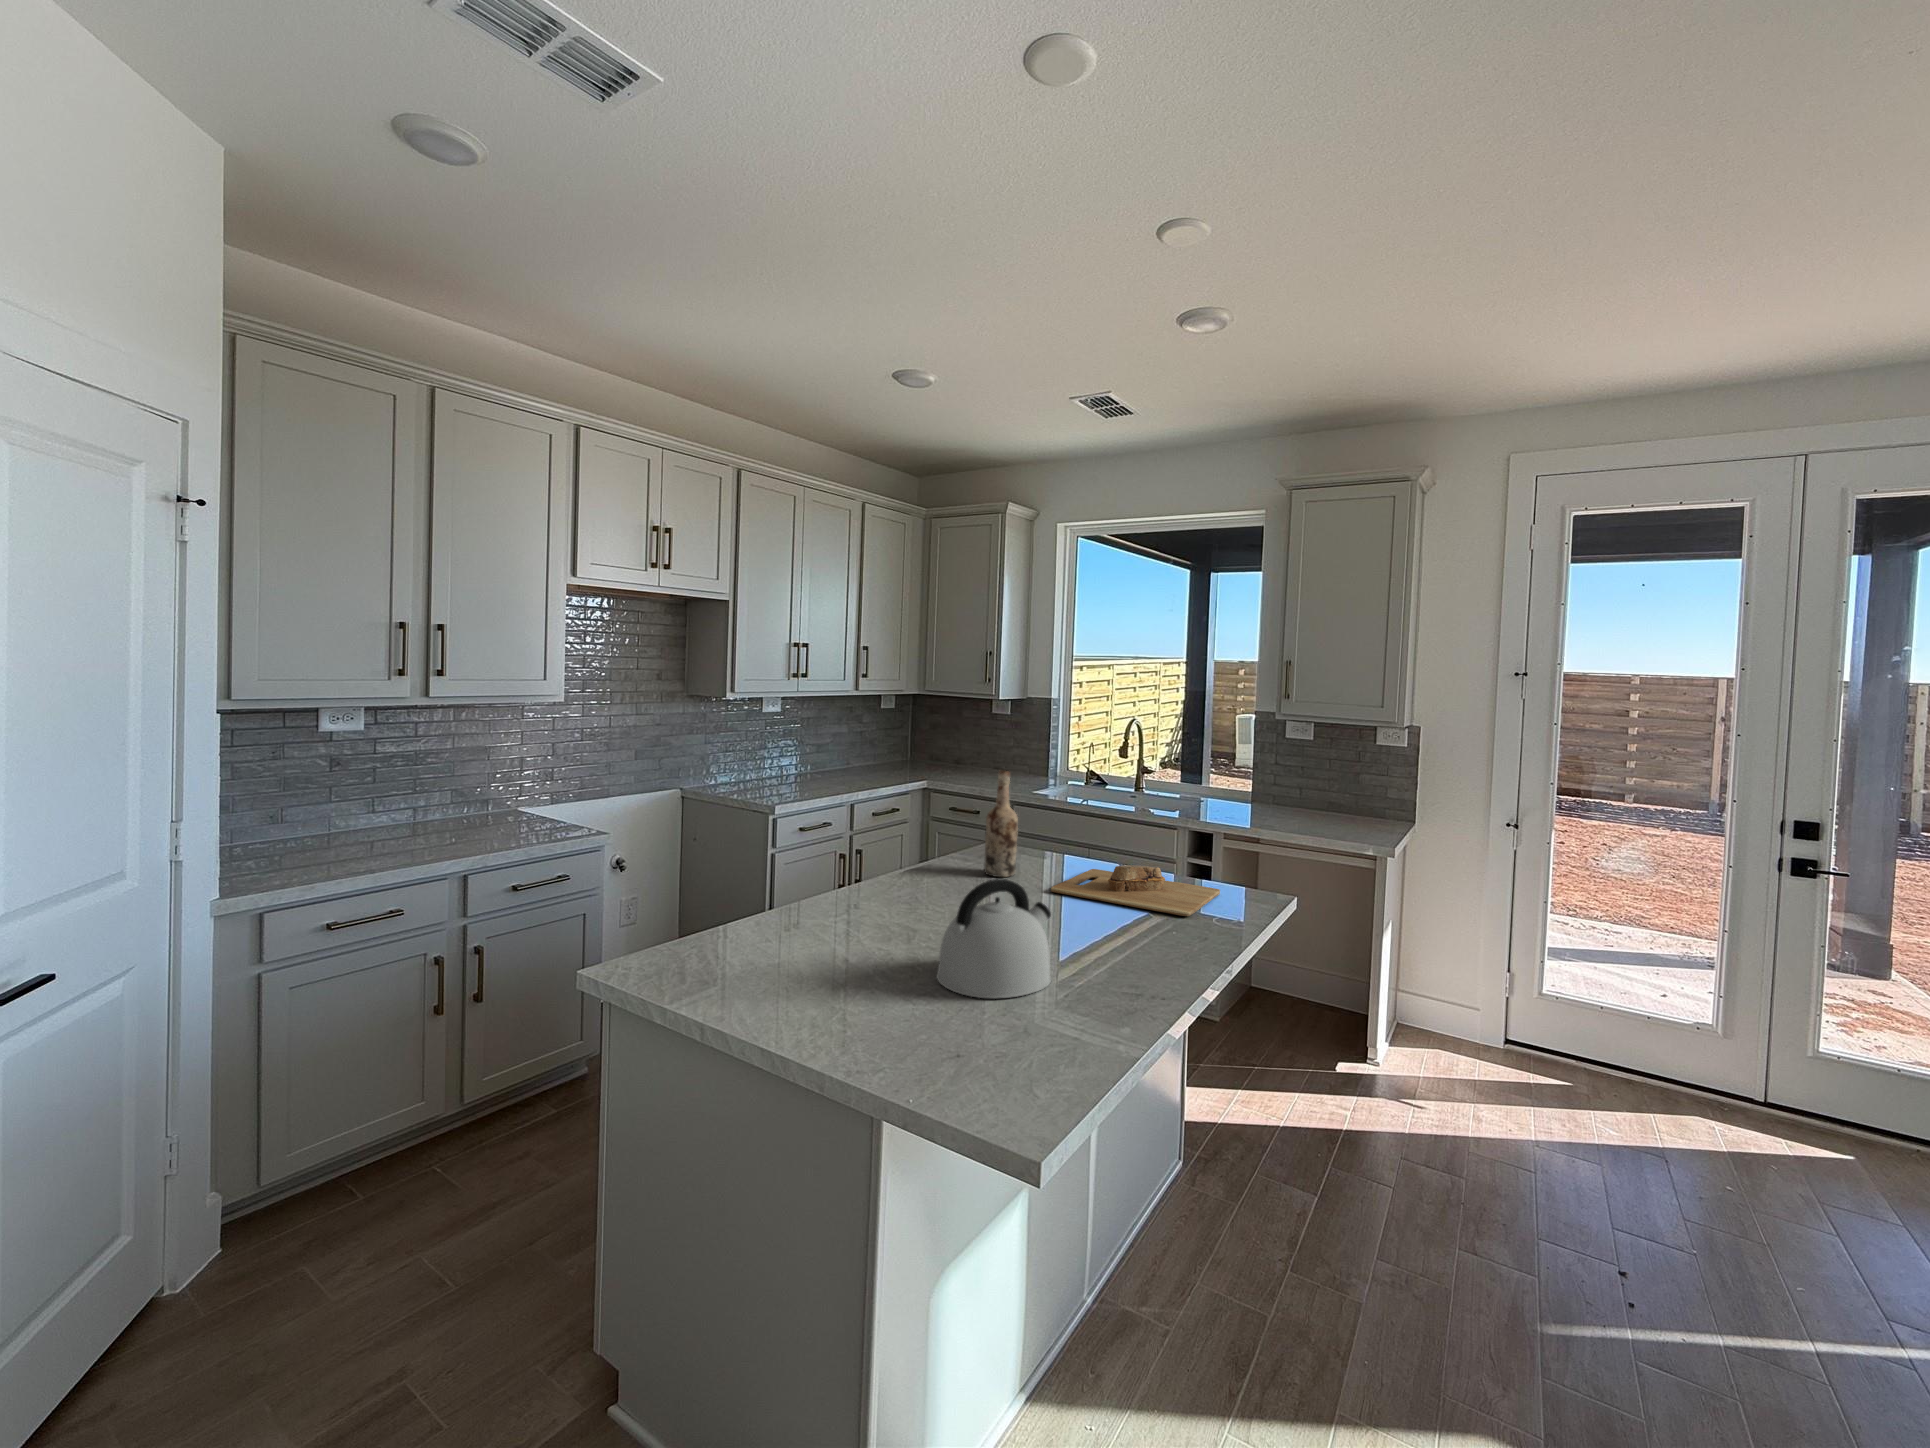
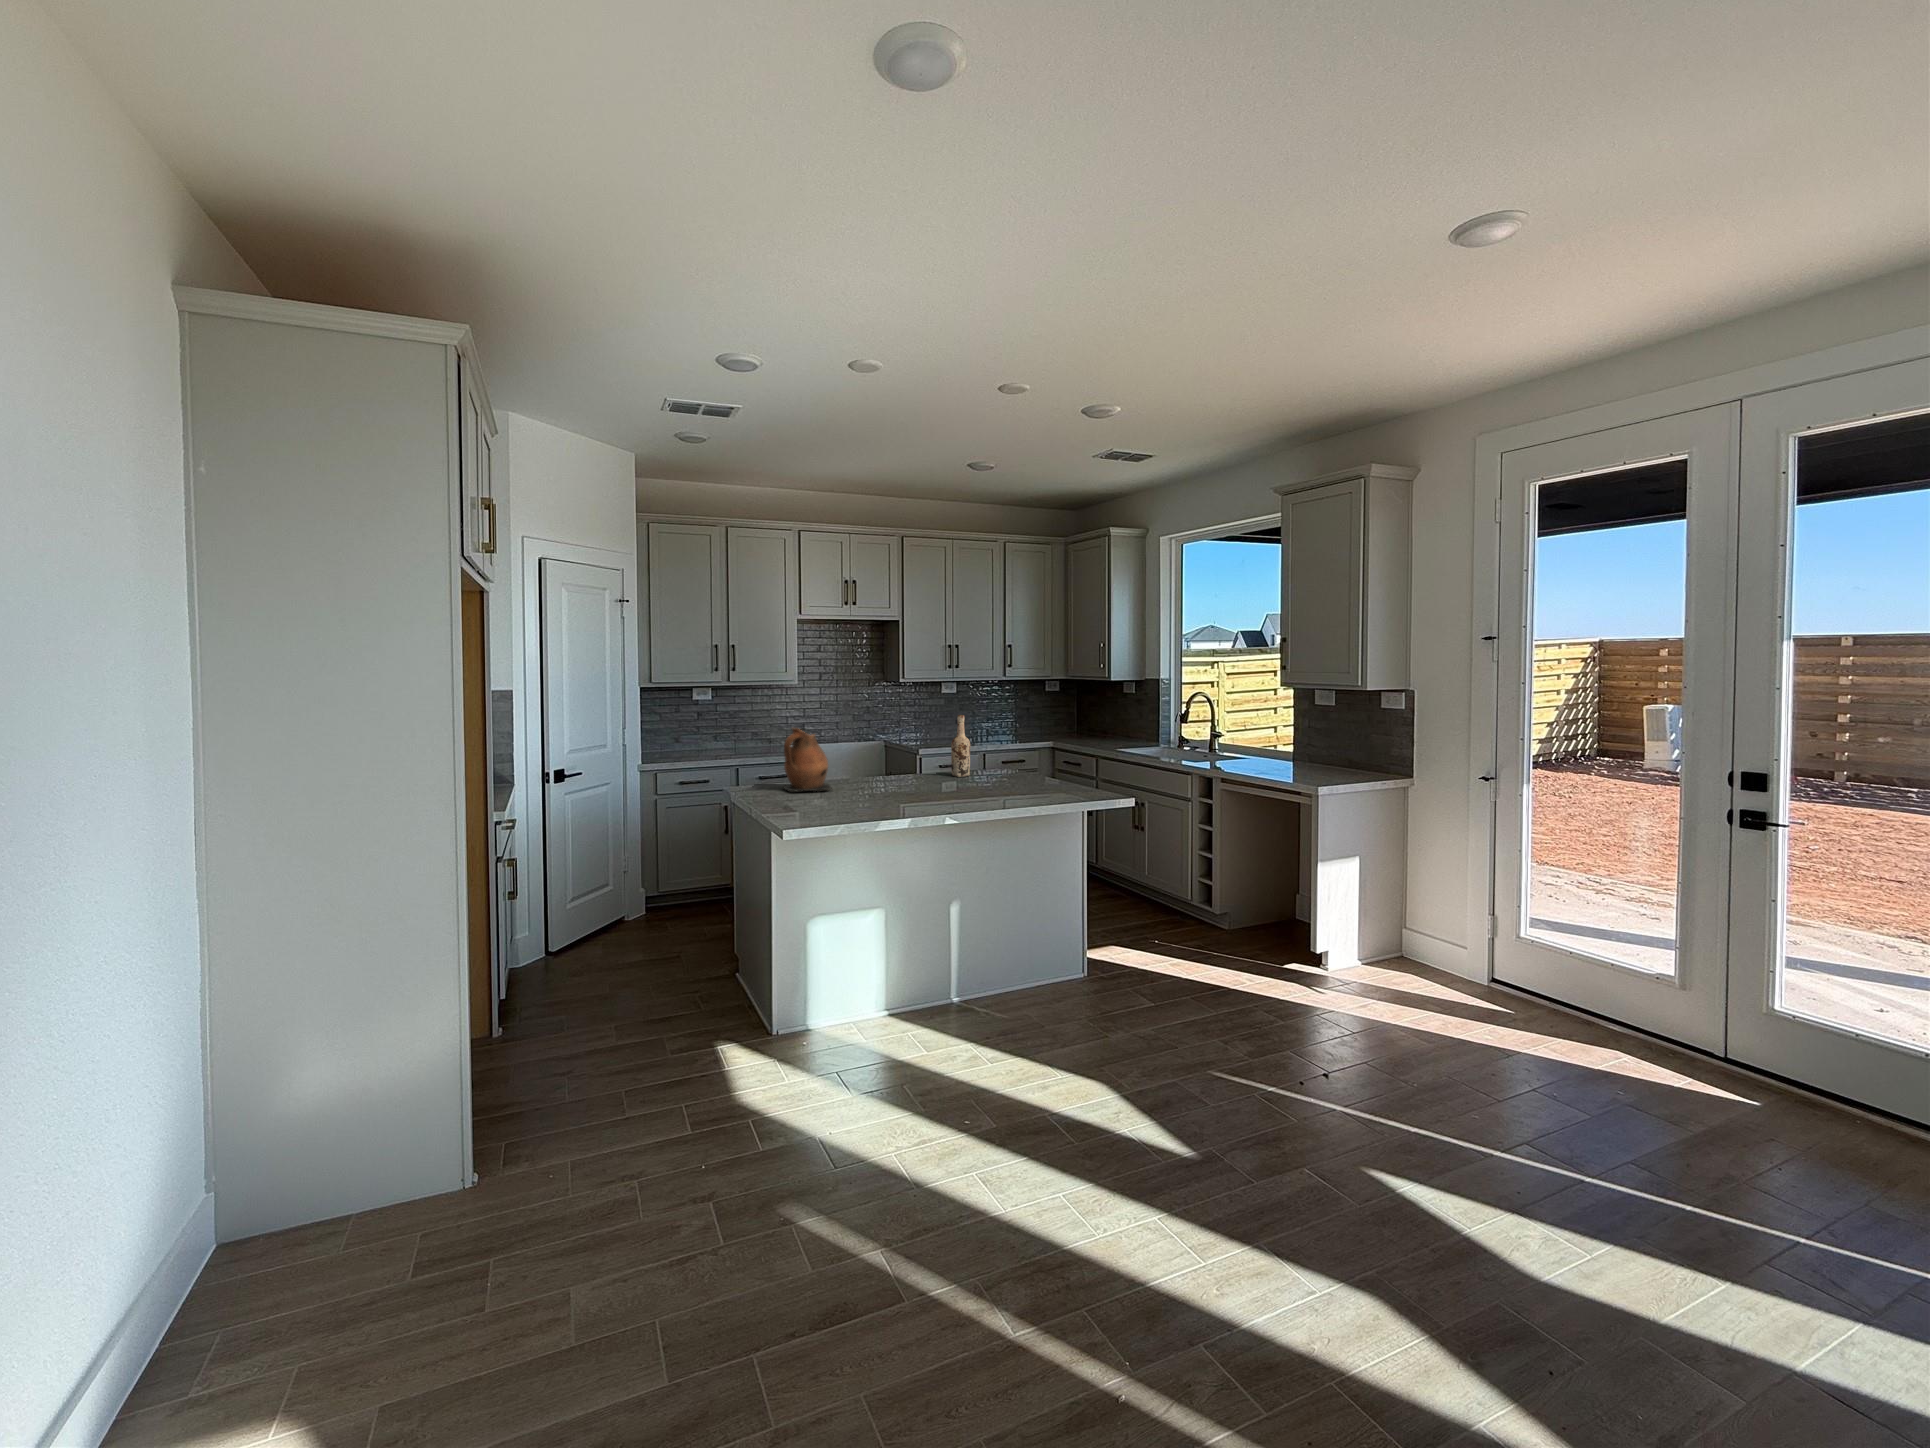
ceramic pitcher: none [755,823,882,966] -> present [783,728,832,791]
cutting board: present [1051,865,1220,916] -> none [967,770,1068,795]
kettle: present [937,879,1051,999] -> none [829,754,889,806]

